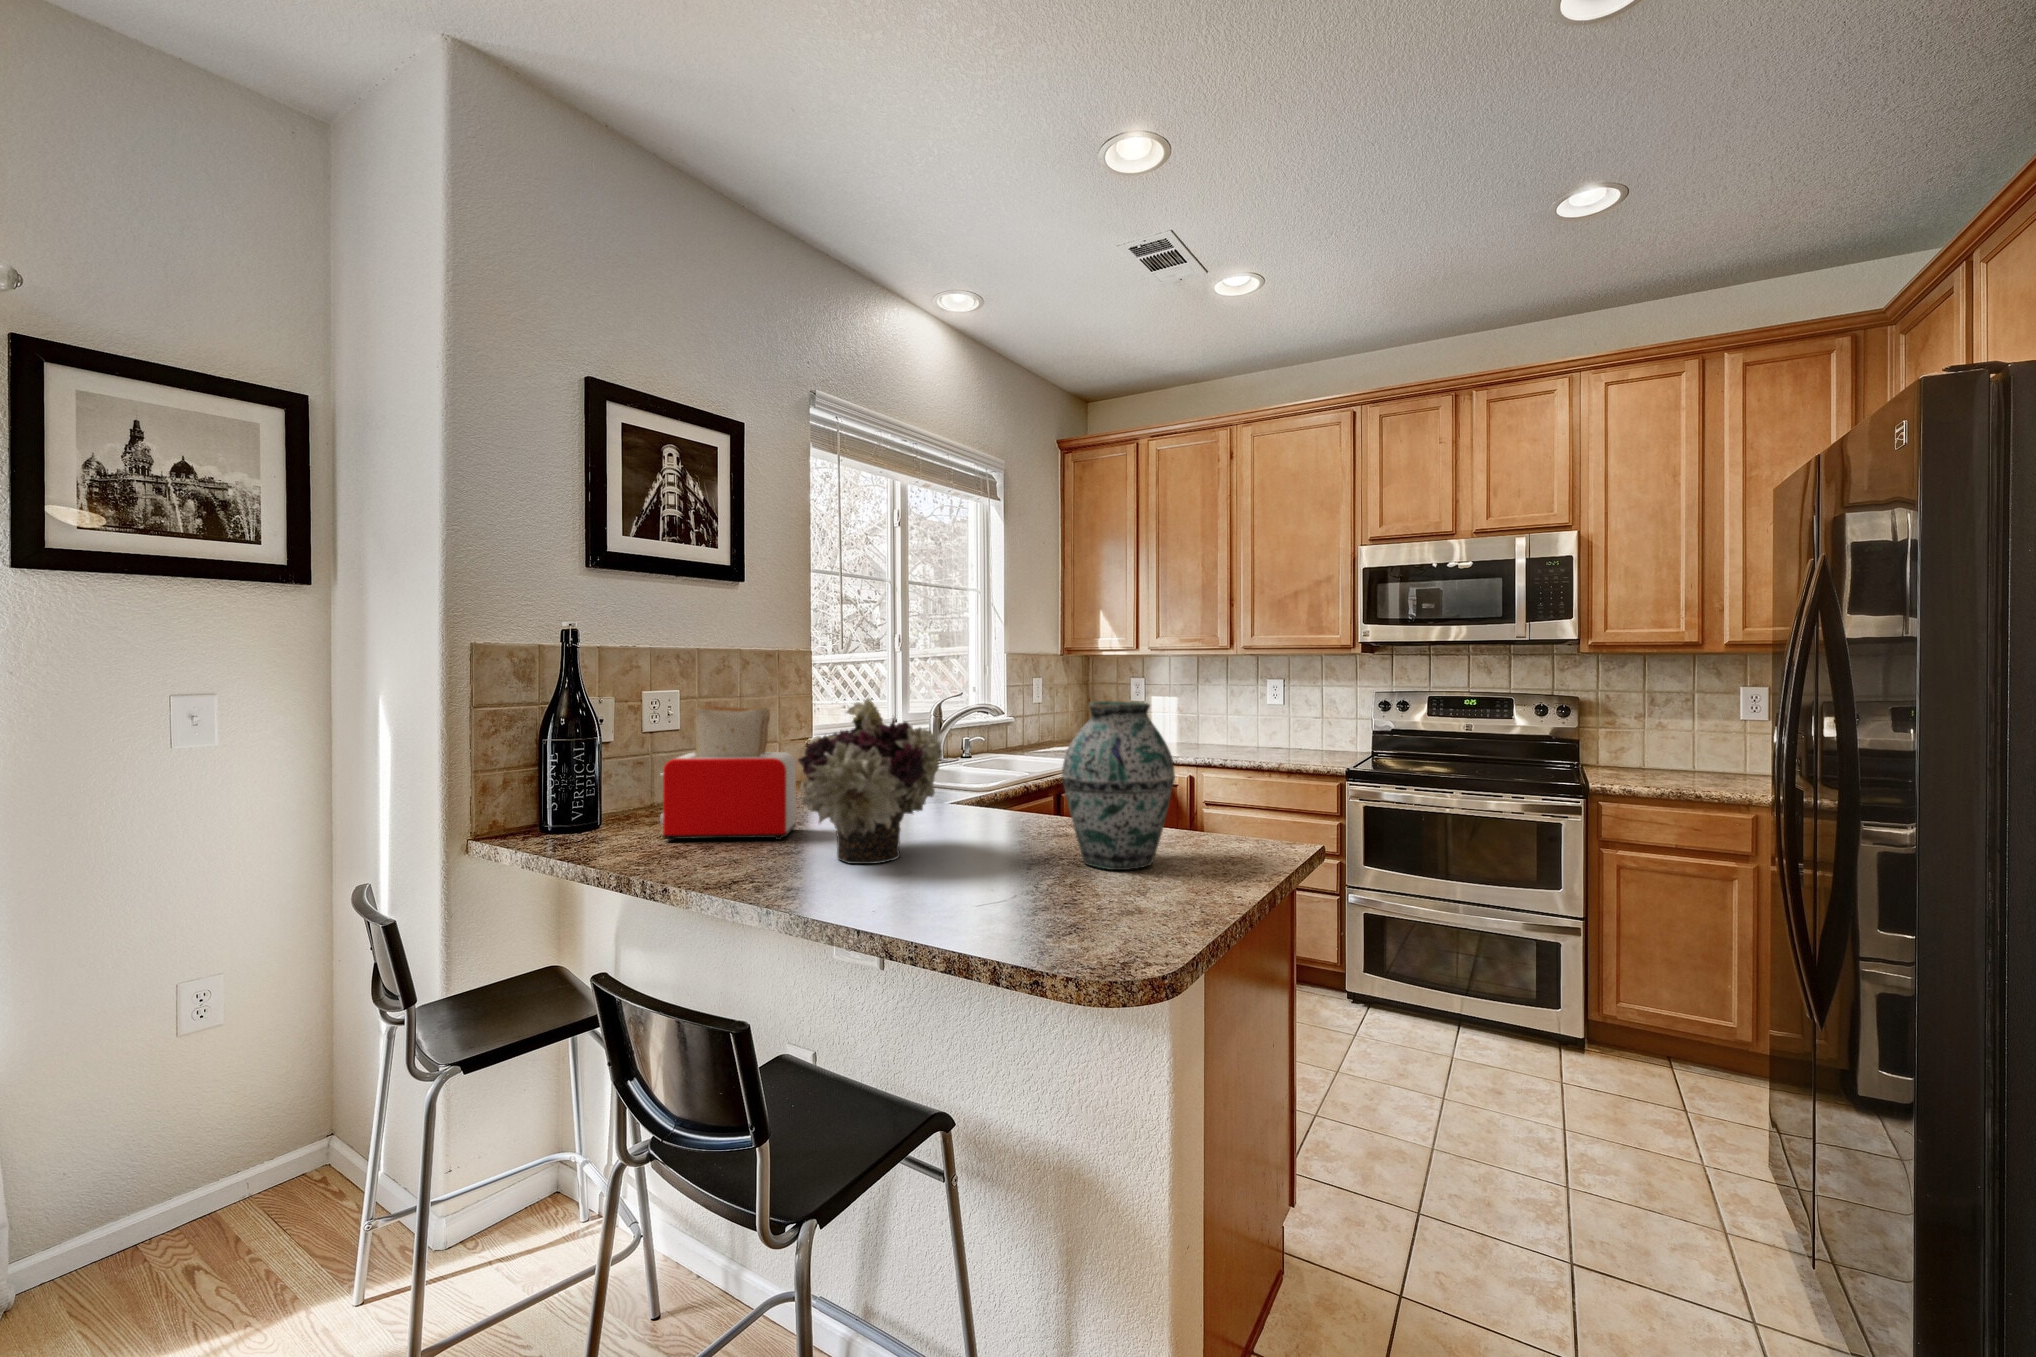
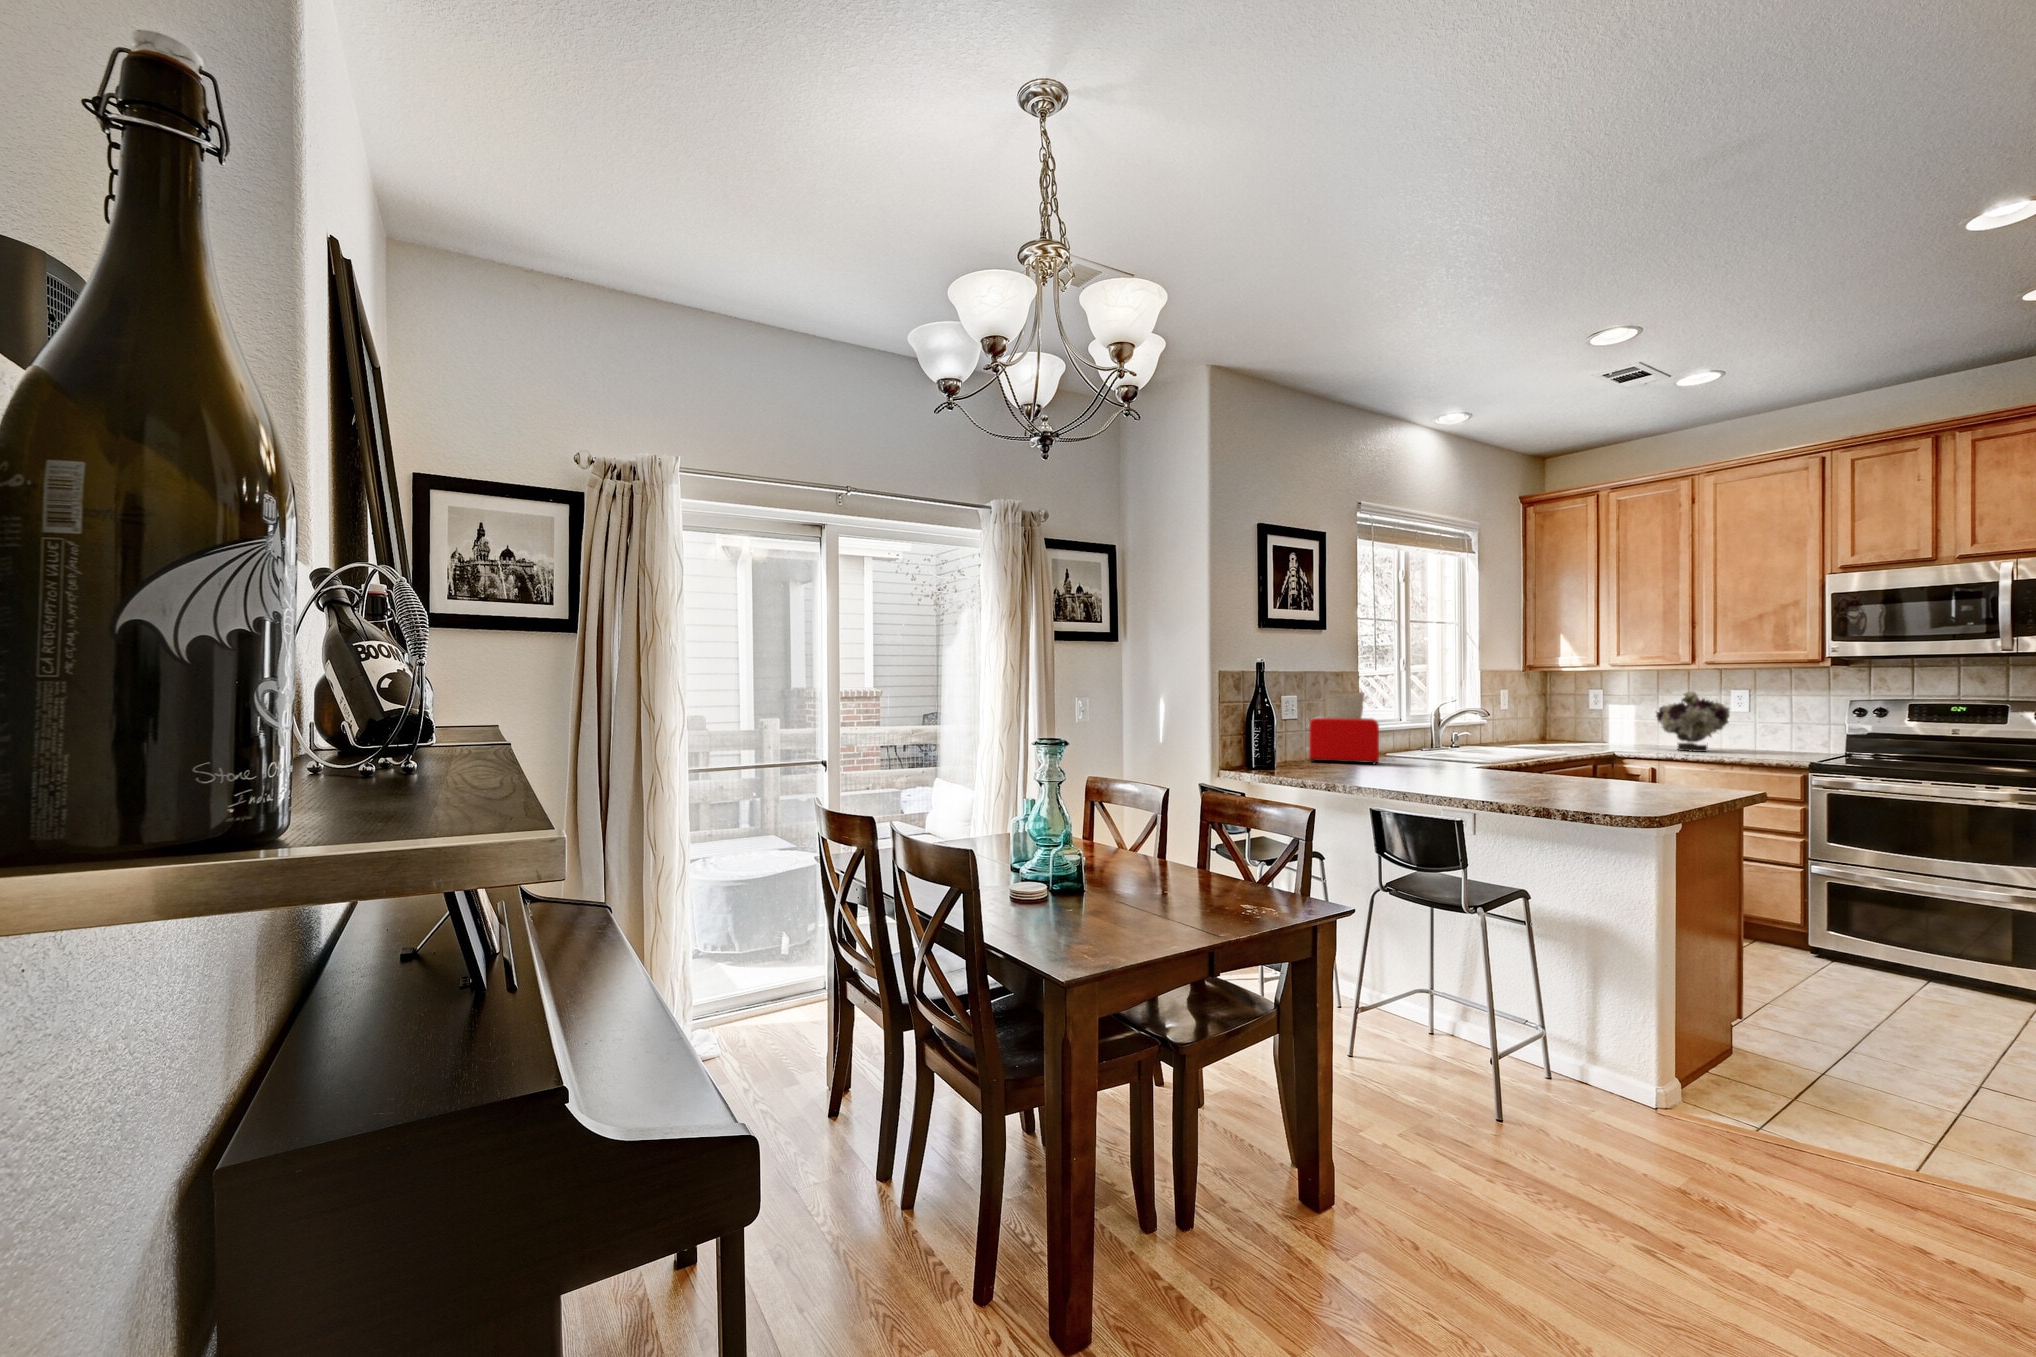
flower arrangement: present [798,698,942,864] -> present [1656,692,1730,752]
vase: present [1061,701,1175,870] -> none [1562,688,1640,781]

